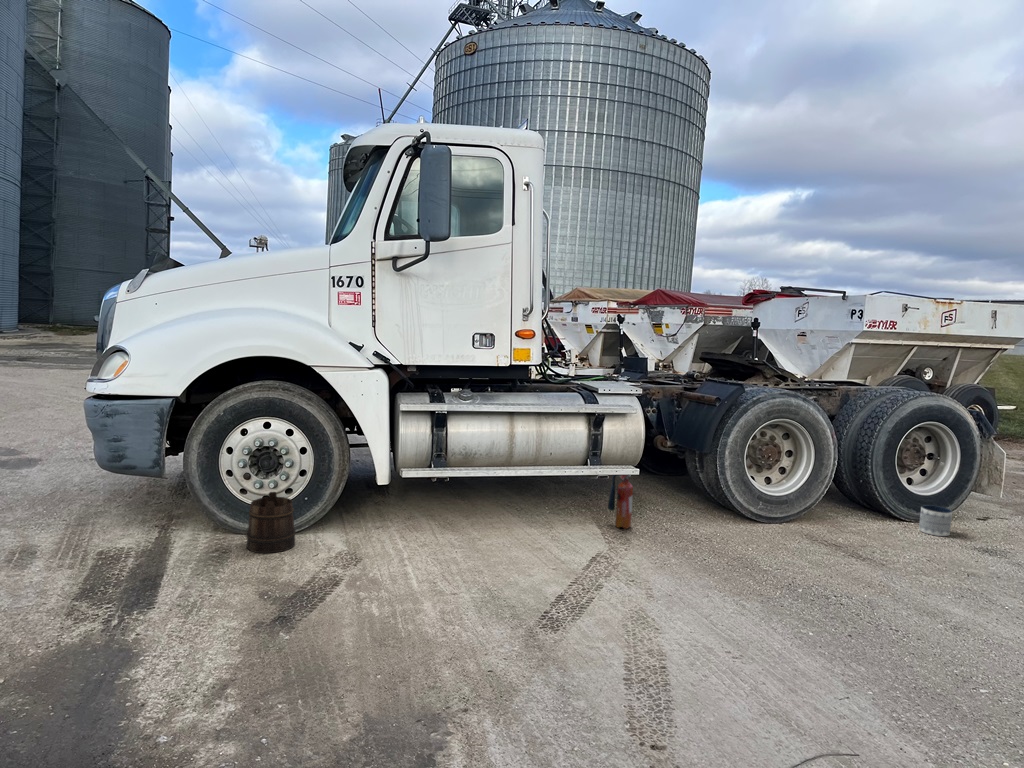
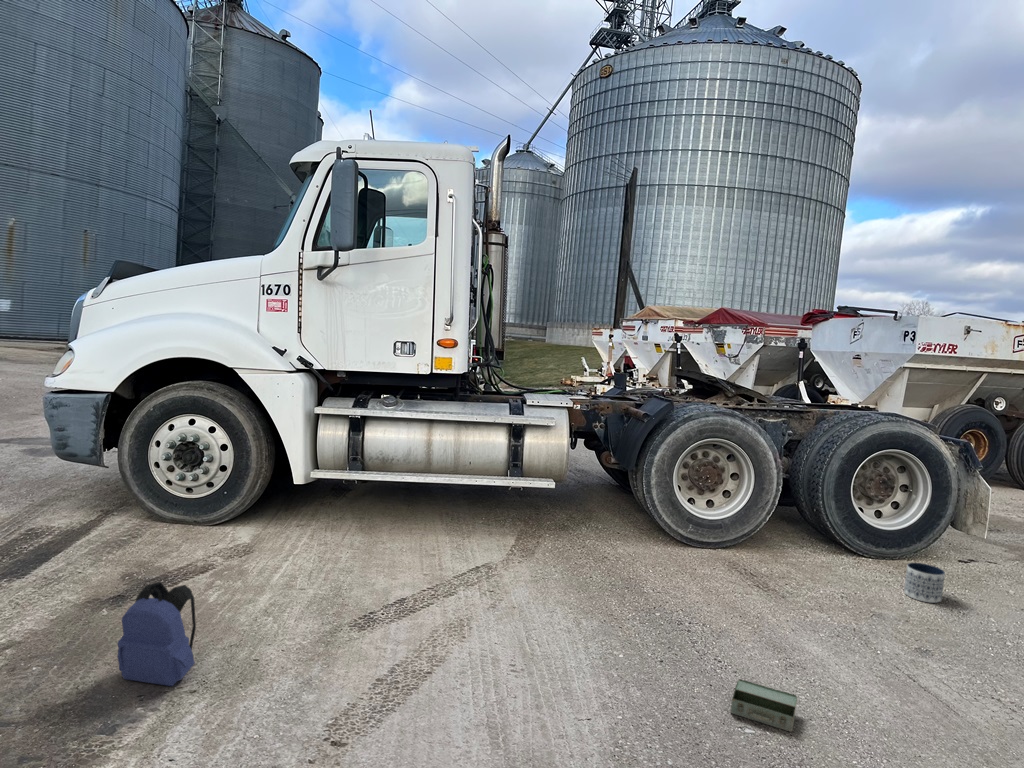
fire extinguisher: present [608,475,633,529] -> none [528,489,553,554]
bucket: present [246,492,296,553] -> none [155,484,204,542]
backpack: none [389,584,459,683] -> present [117,582,196,686]
toolbox: none [889,609,952,643] -> present [731,679,797,732]

